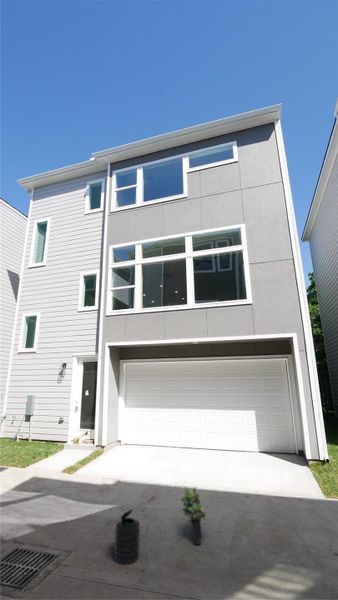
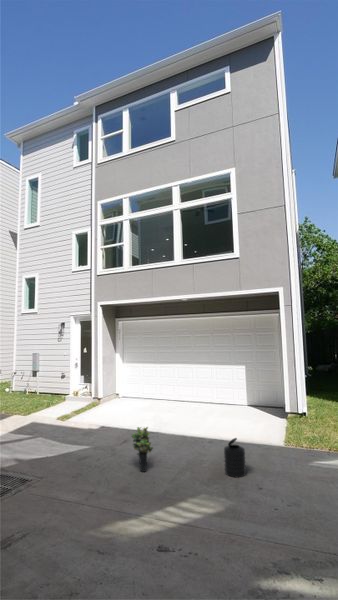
trash can: present [115,510,140,564] -> present [224,438,246,477]

